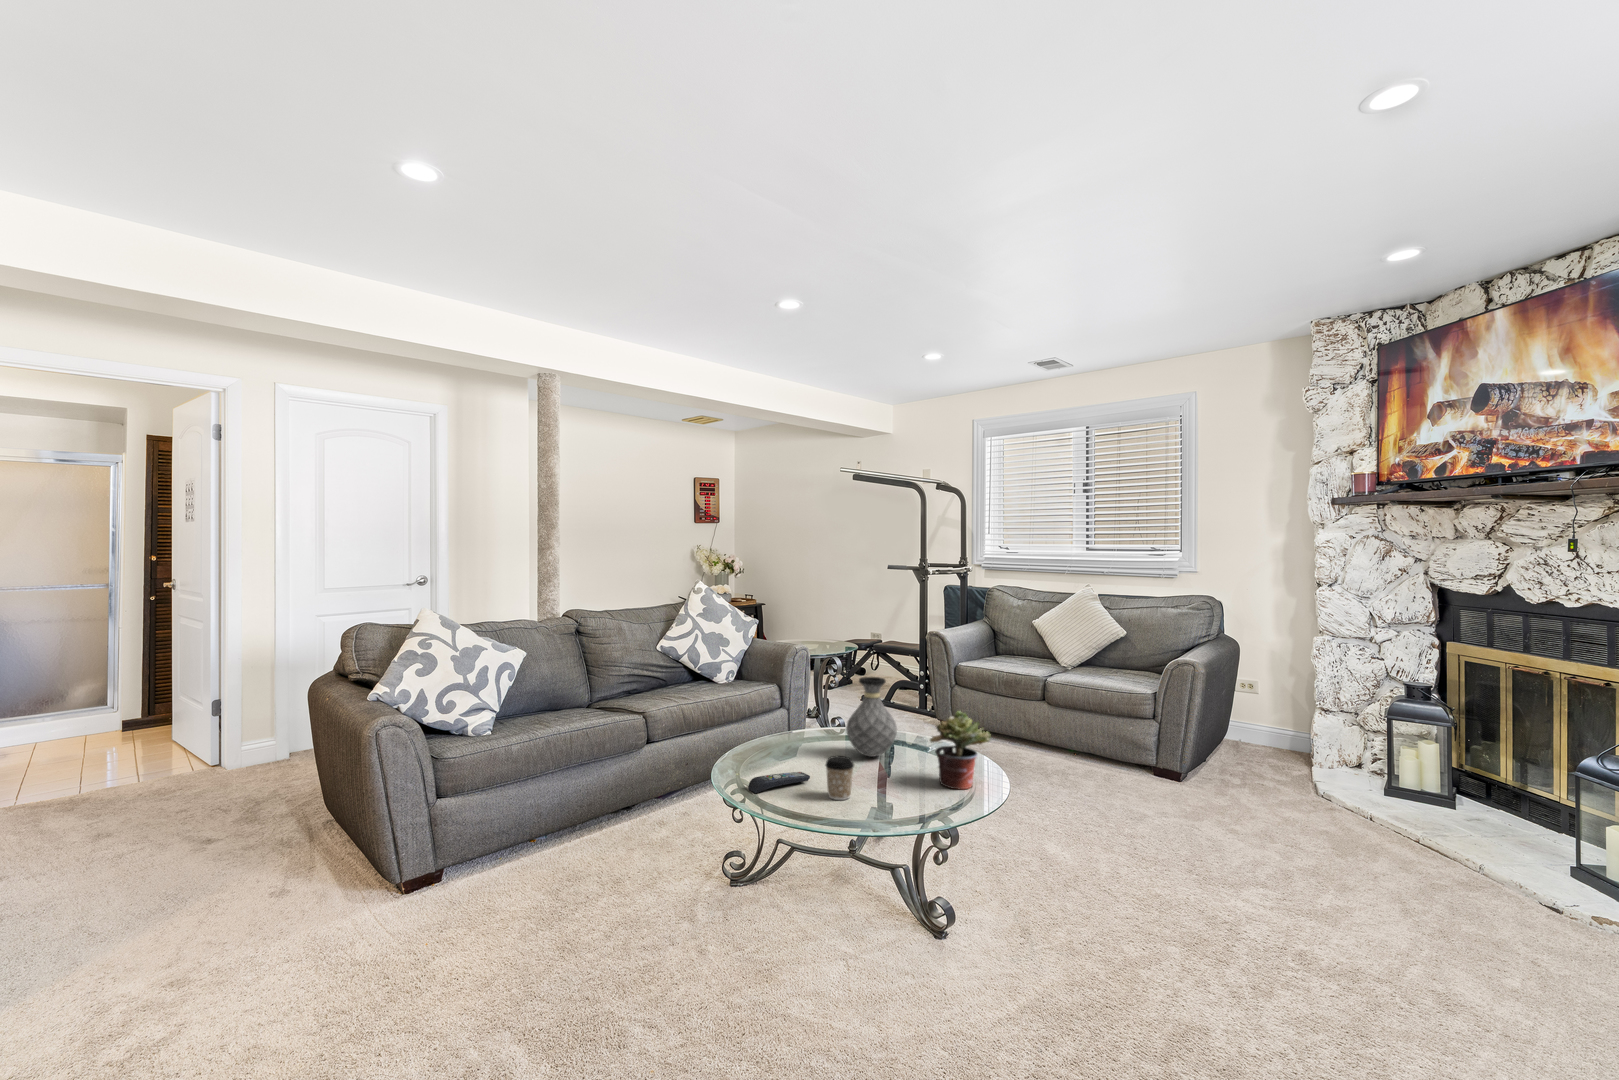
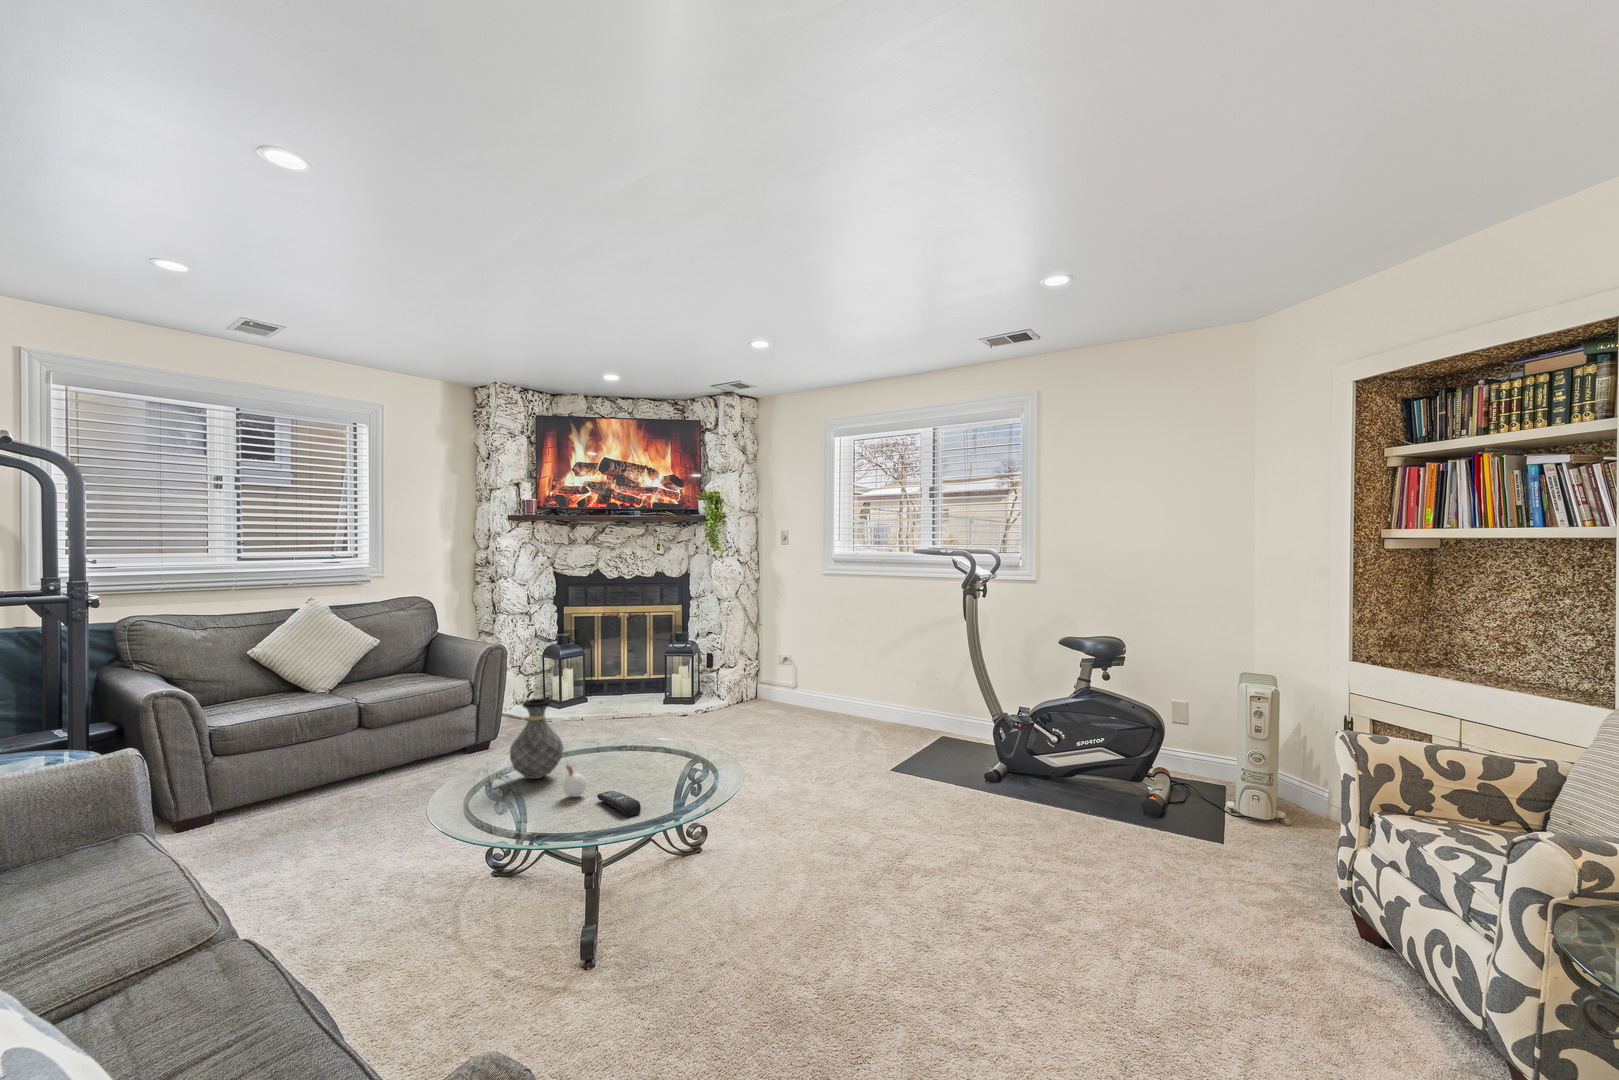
potted plant: present [930,711,991,789] -> none [608,698,652,759]
candle: none [803,729,825,771] -> present [563,764,587,797]
coffee cup: present [826,756,854,800] -> none [641,752,667,790]

